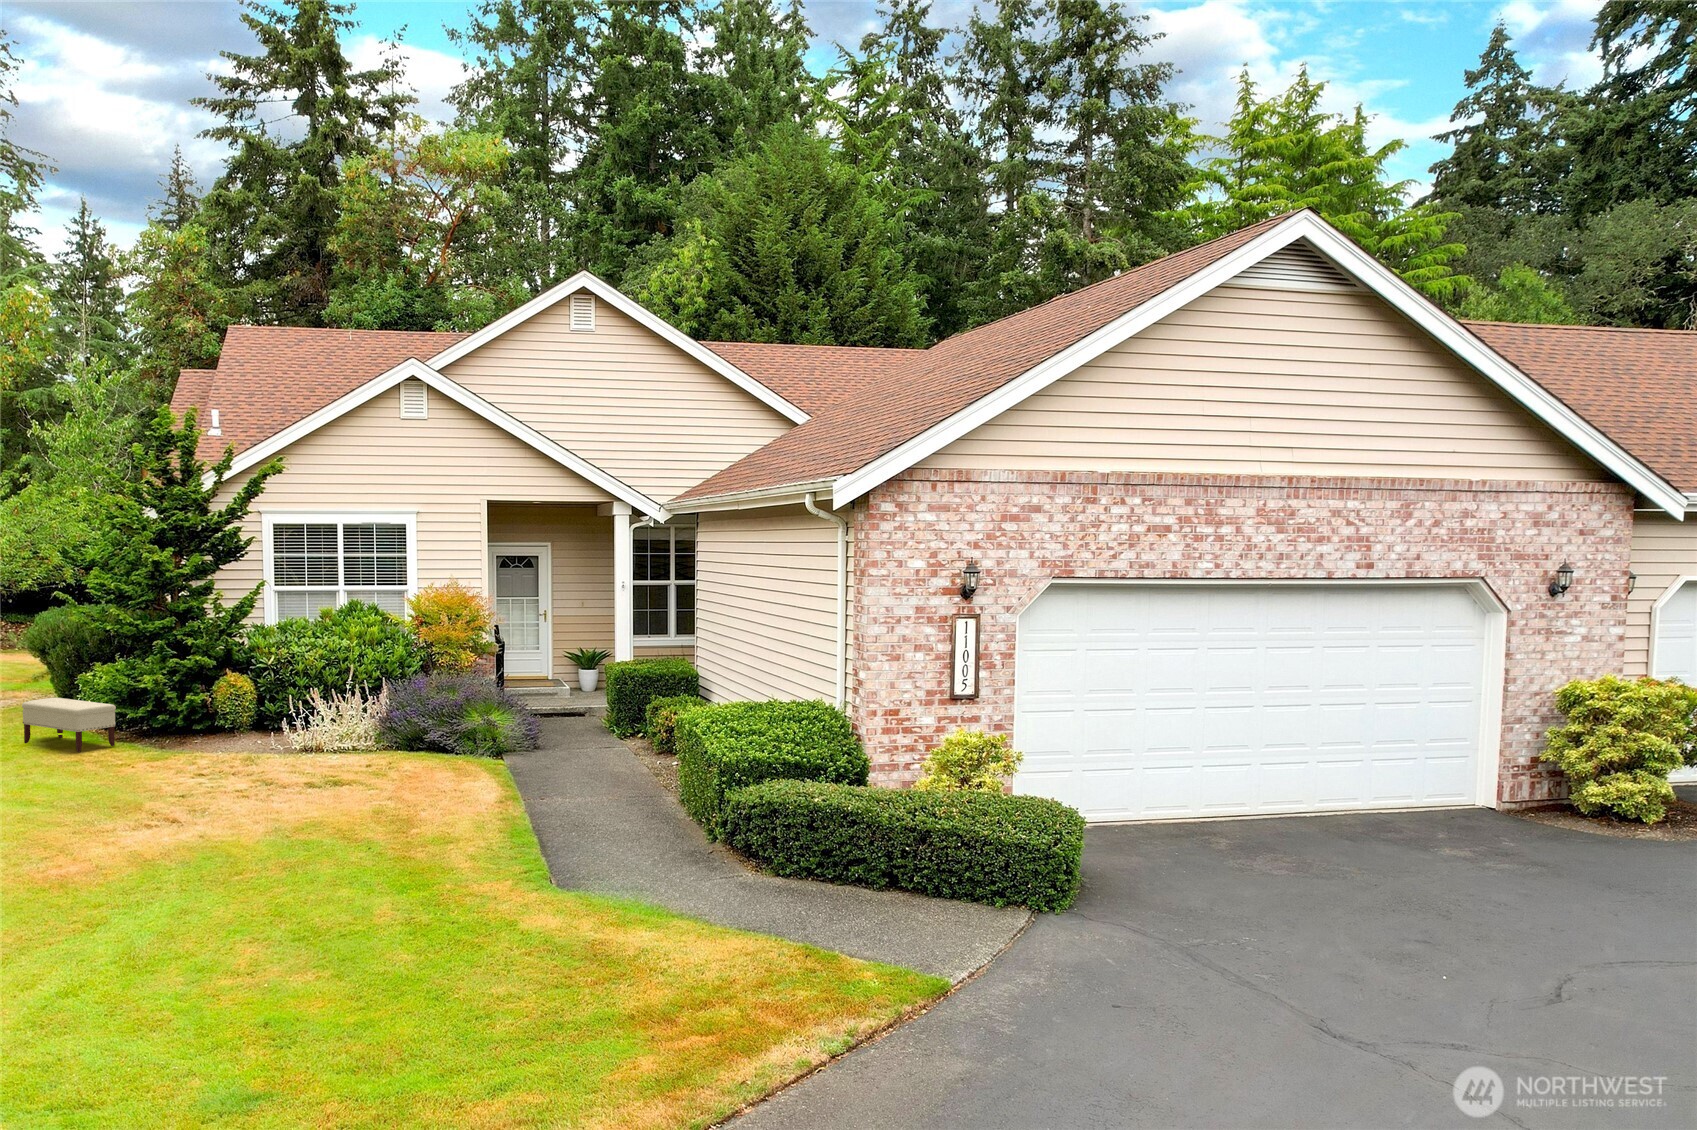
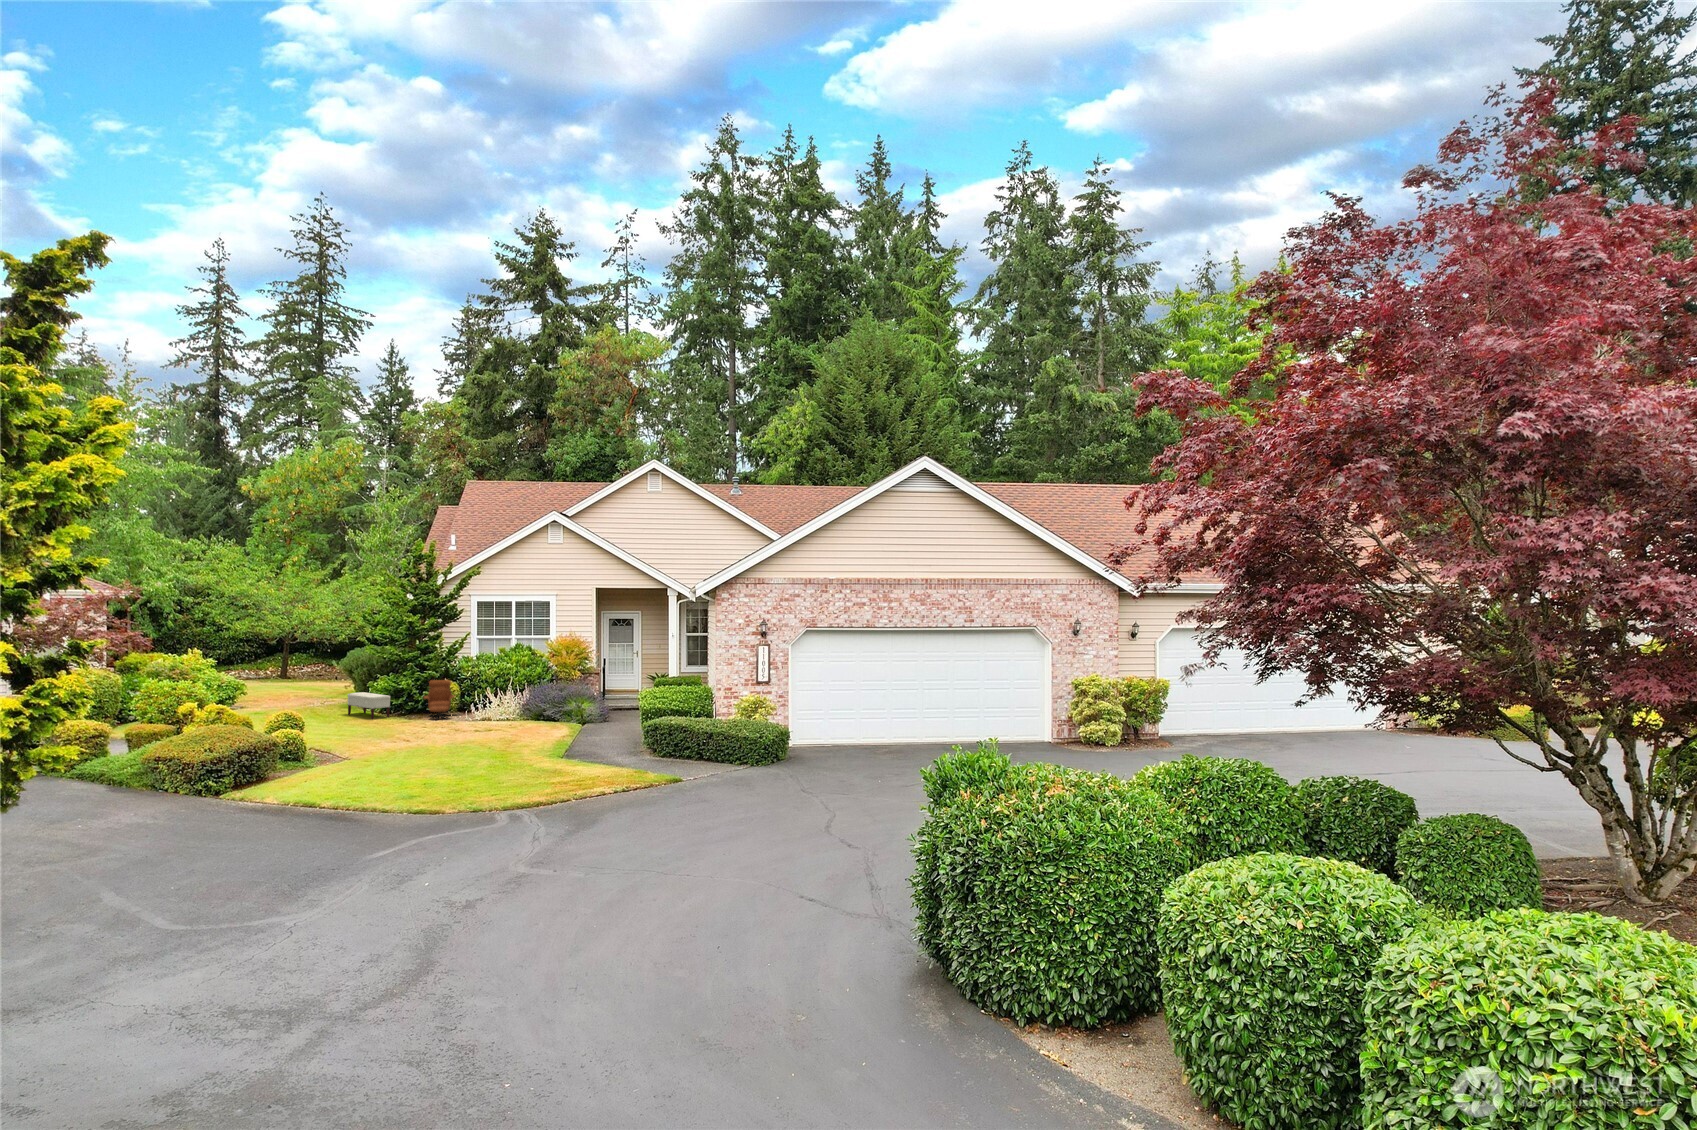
lounge chair: none [184,670,251,750] -> present [424,680,455,719]

